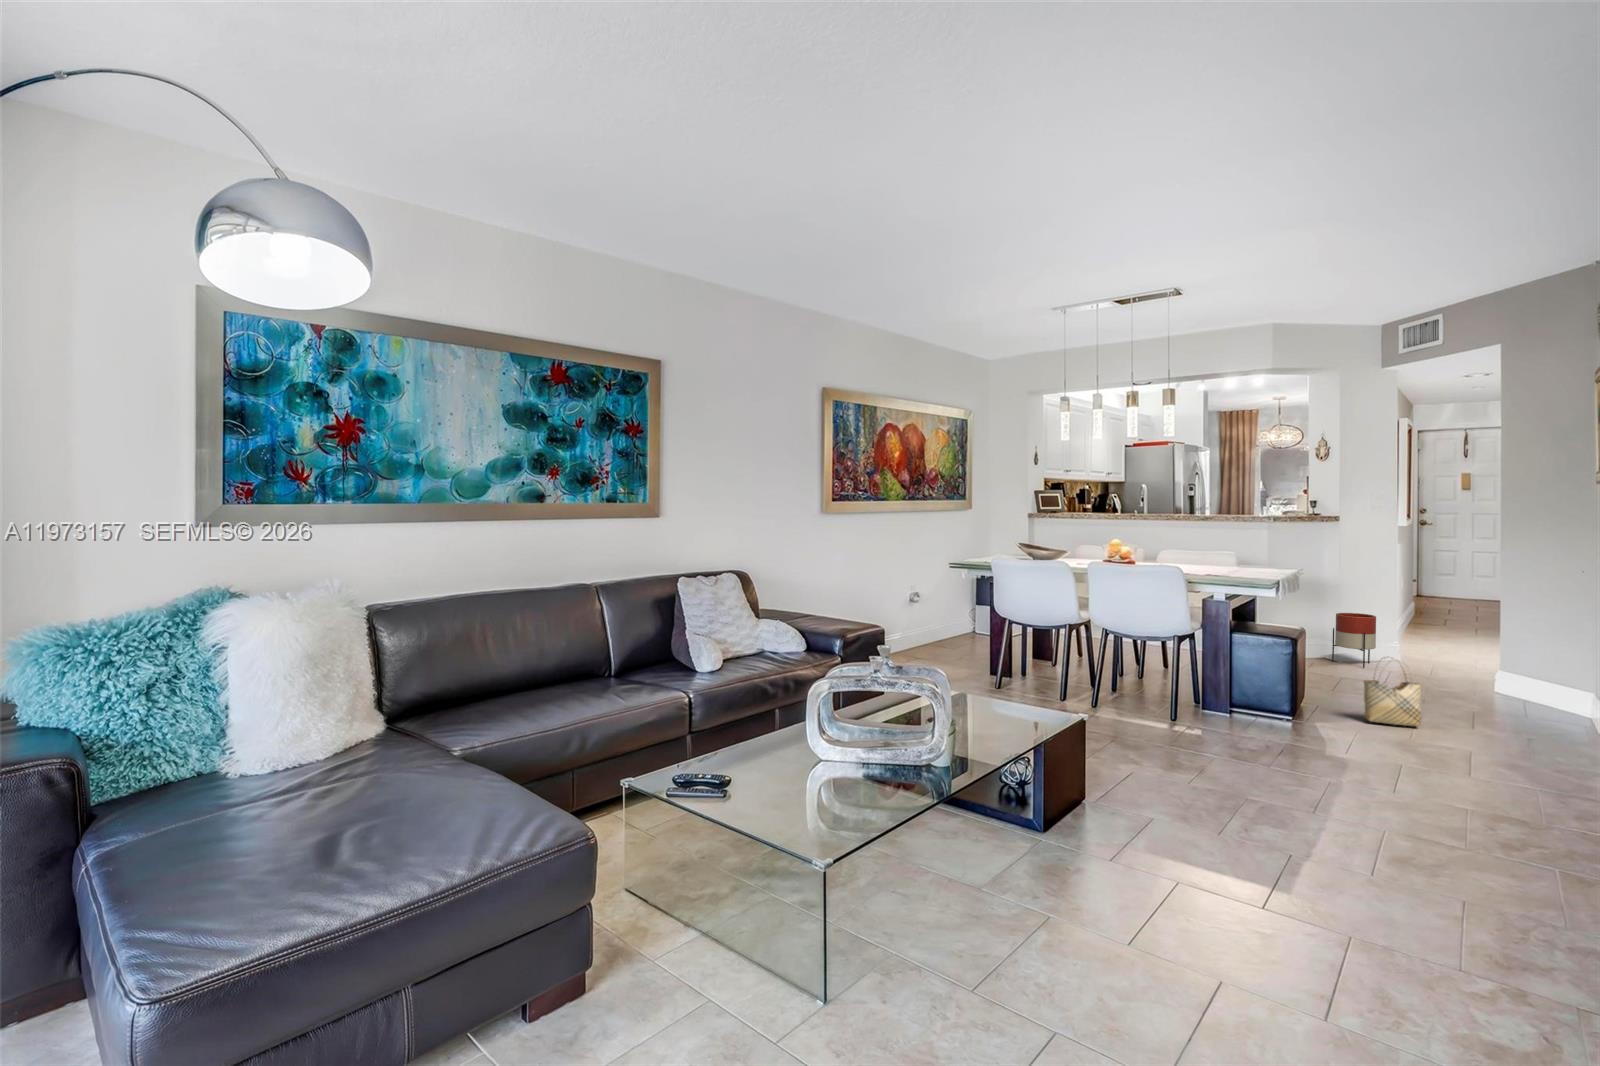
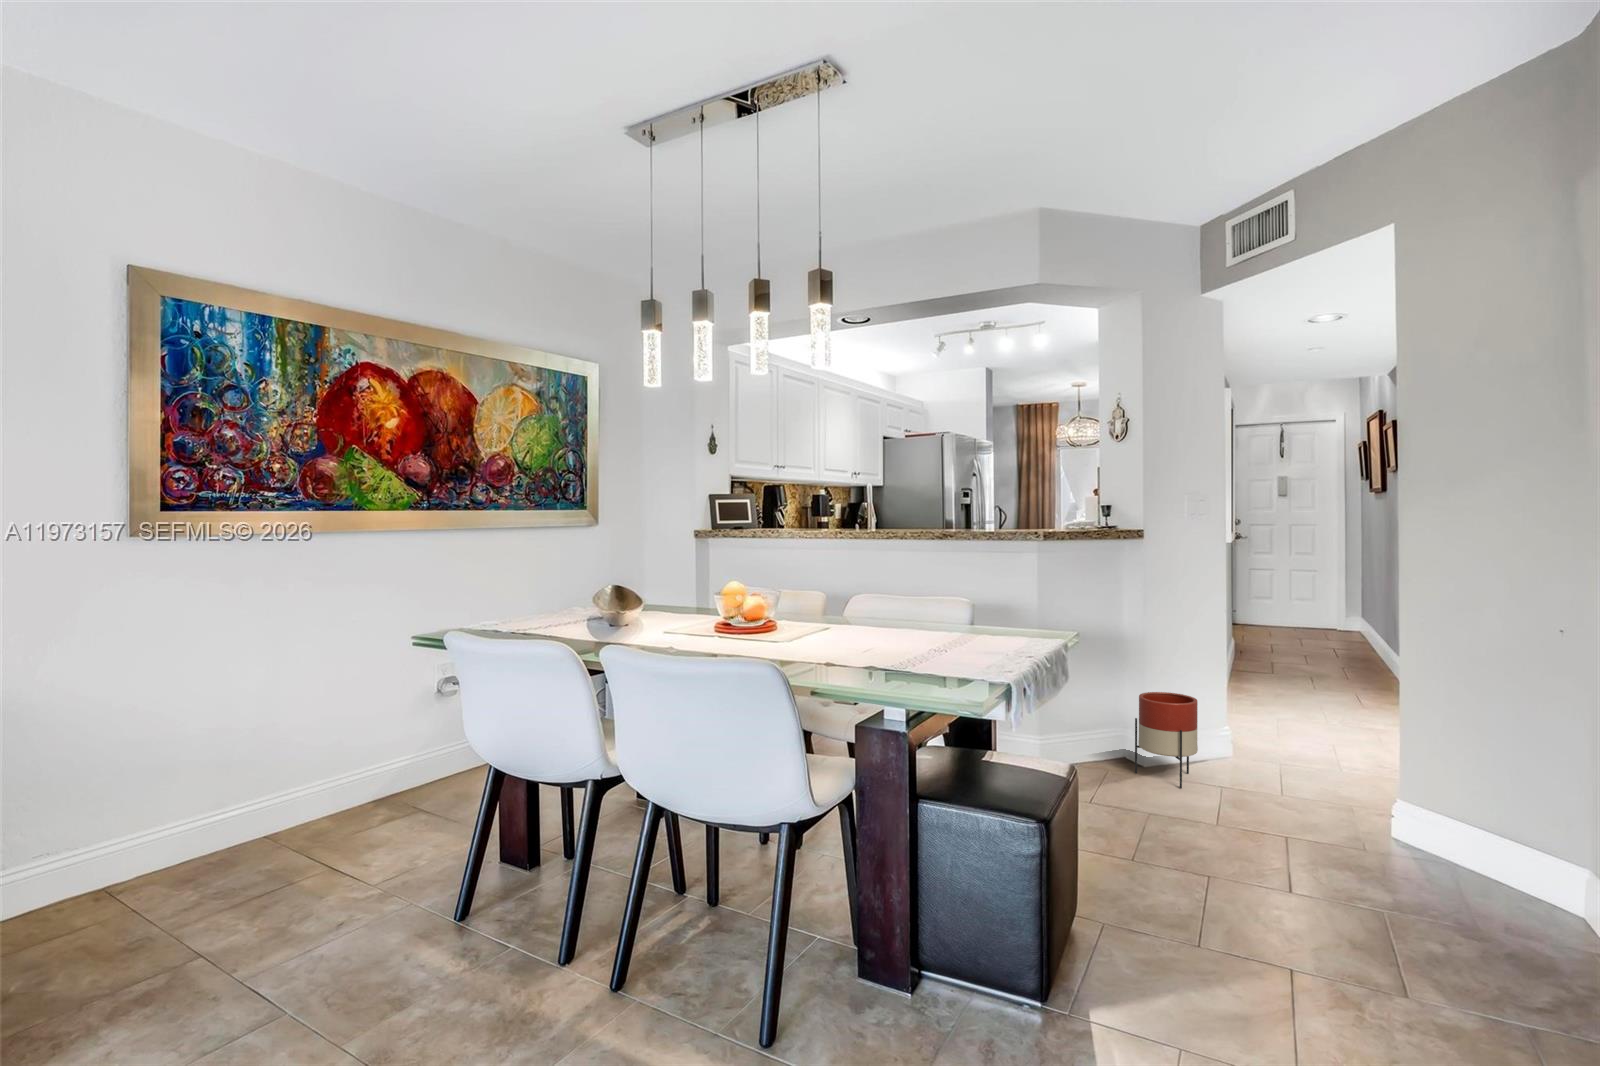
woven basket: present [1364,661,1422,726] -> none [1181,844,1298,1013]

